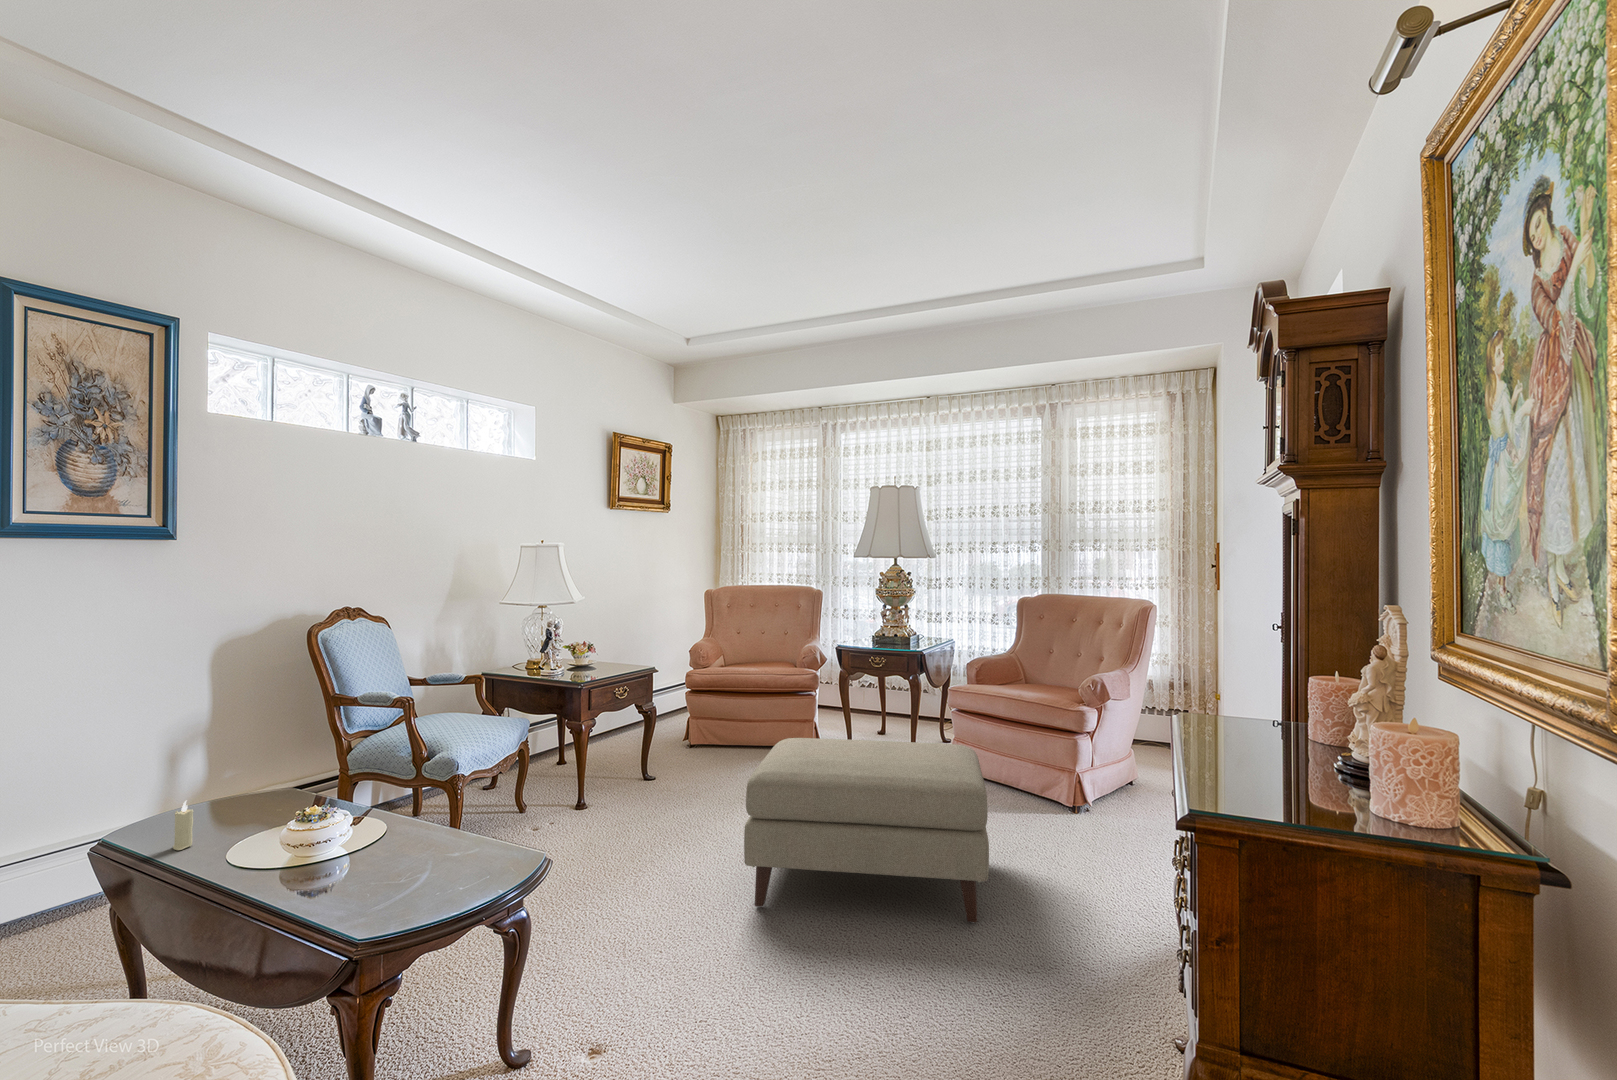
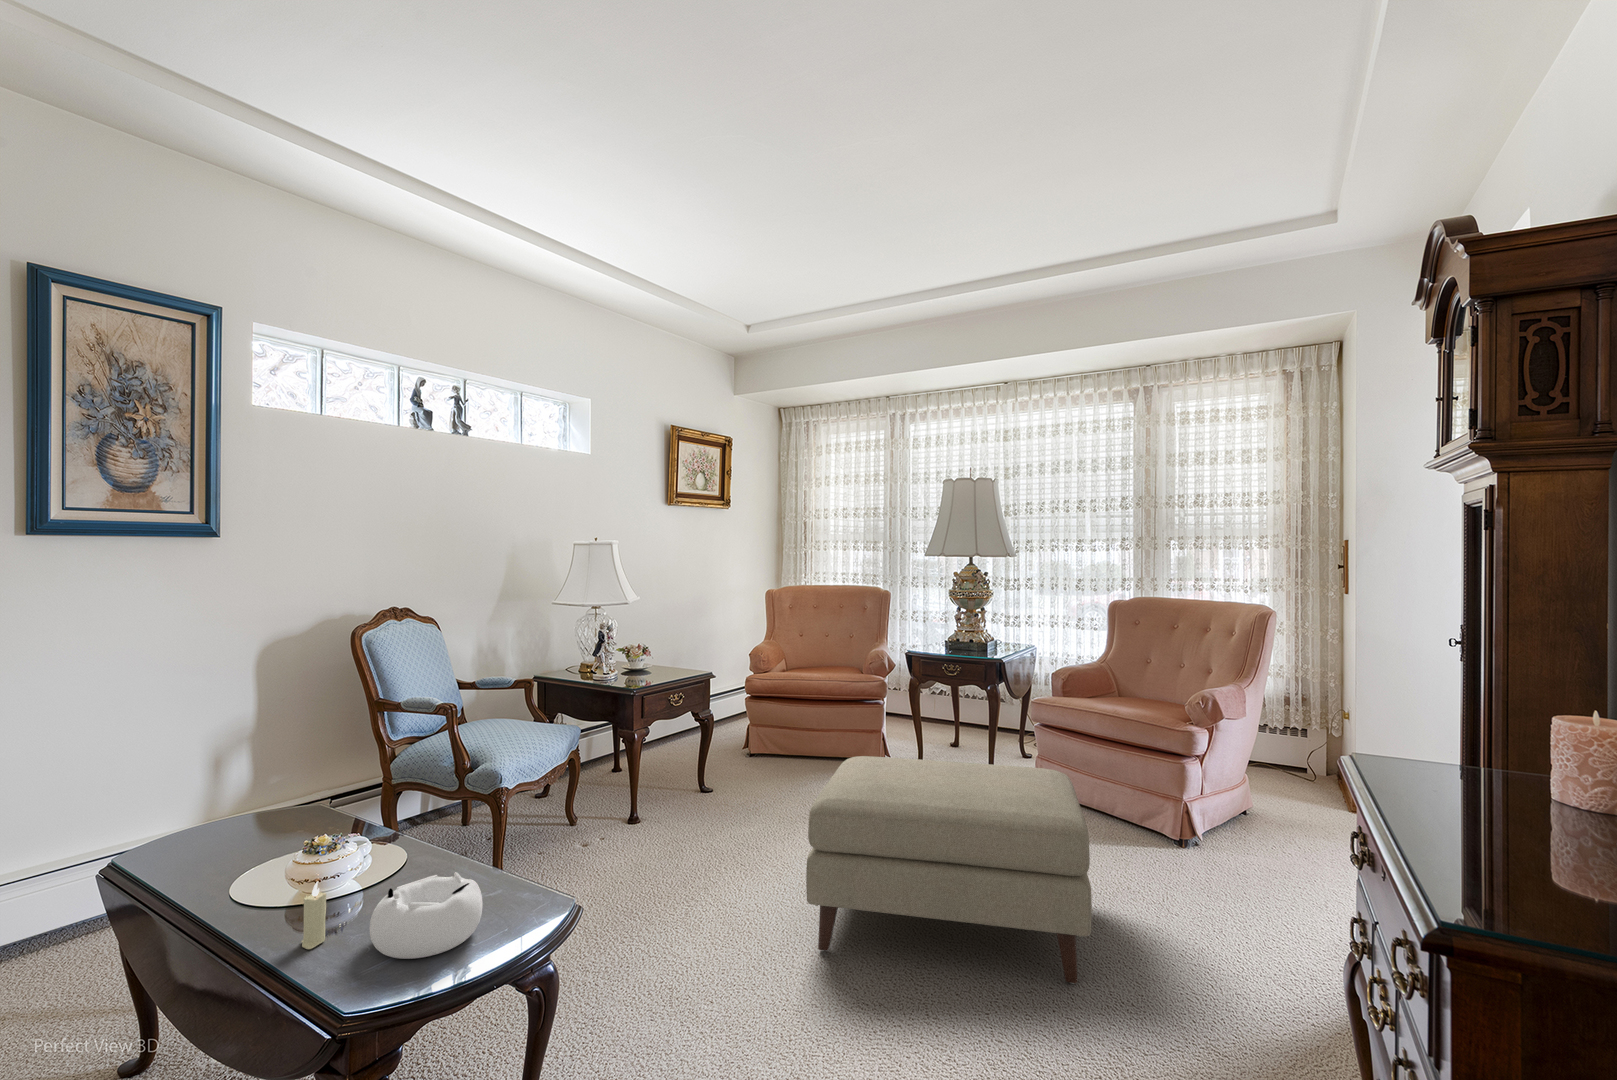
candle: present [173,800,193,850] -> present [301,882,326,949]
decorative bowl: none [370,831,467,901] -> present [370,872,482,959]

